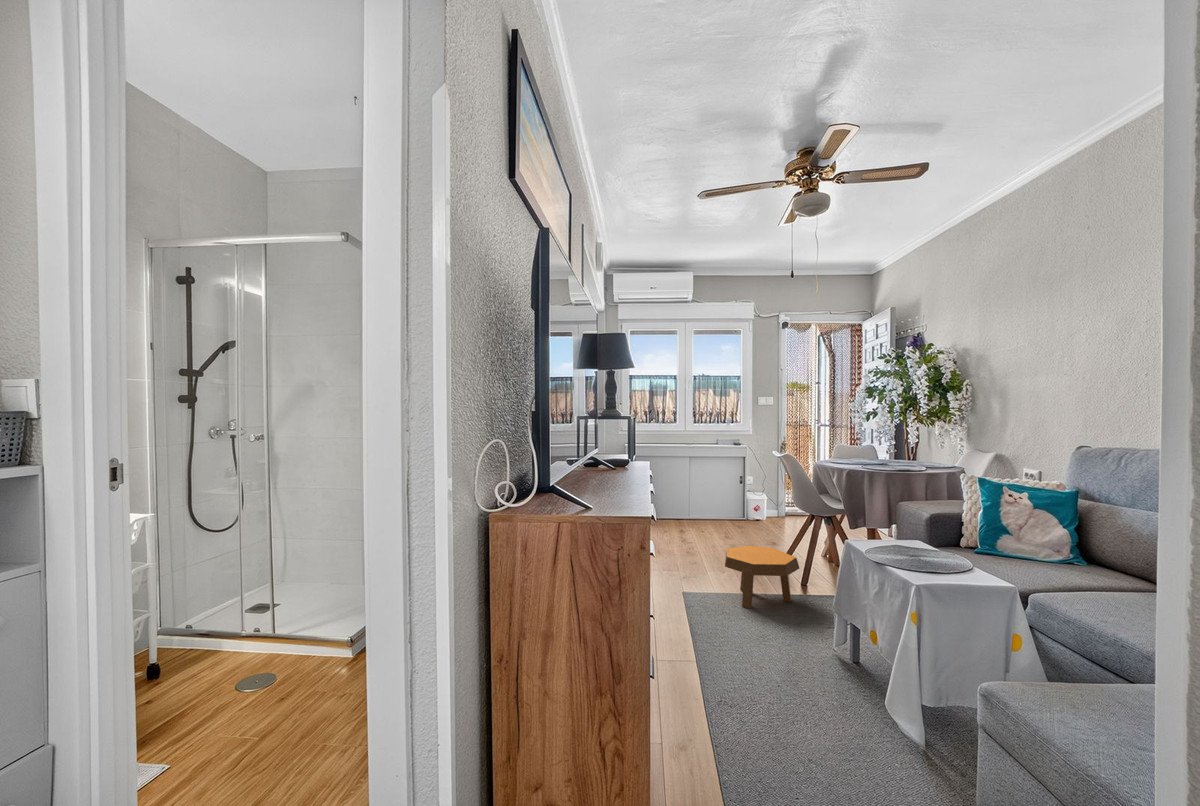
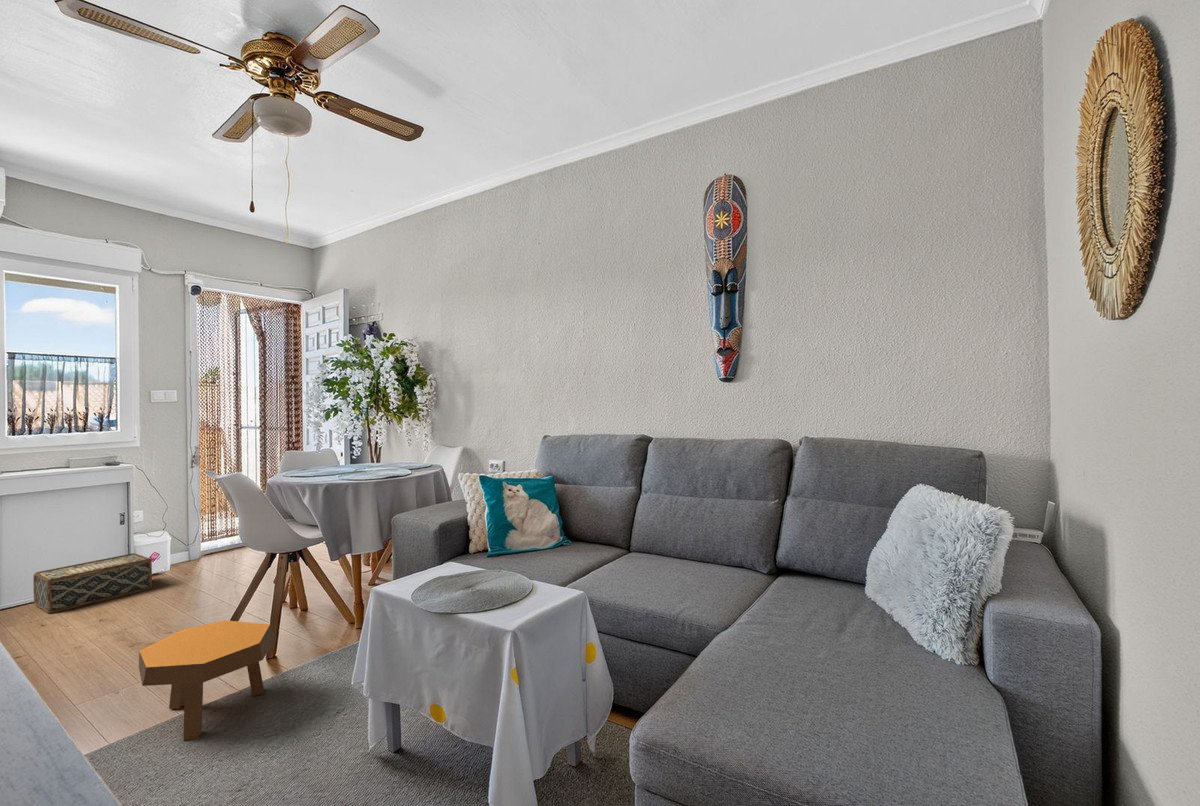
woven basket: none [697,503,751,528] -> present [33,553,152,613]

